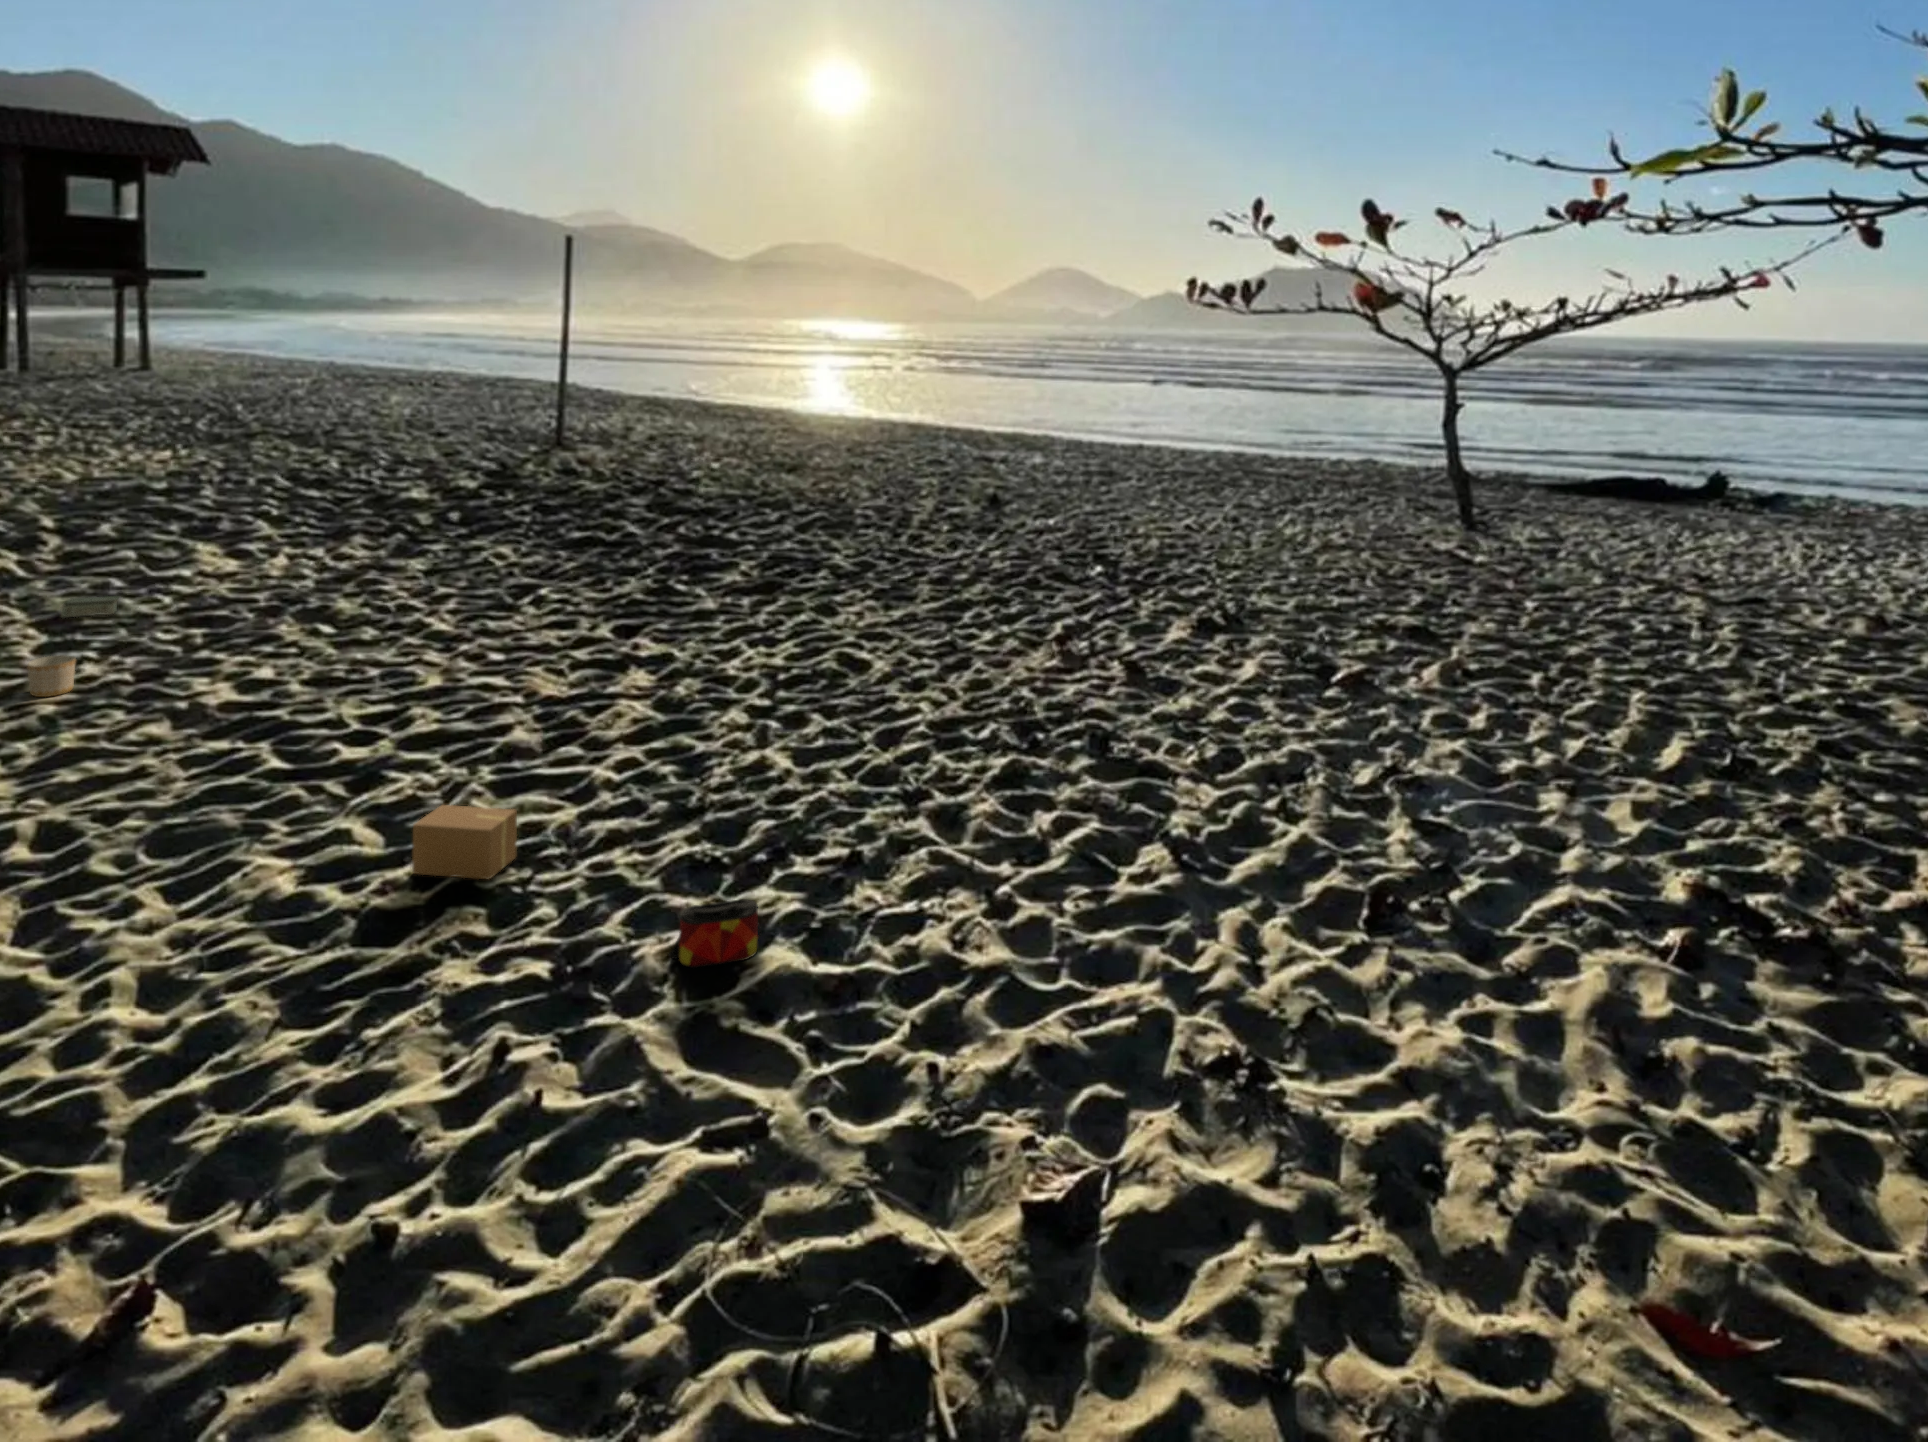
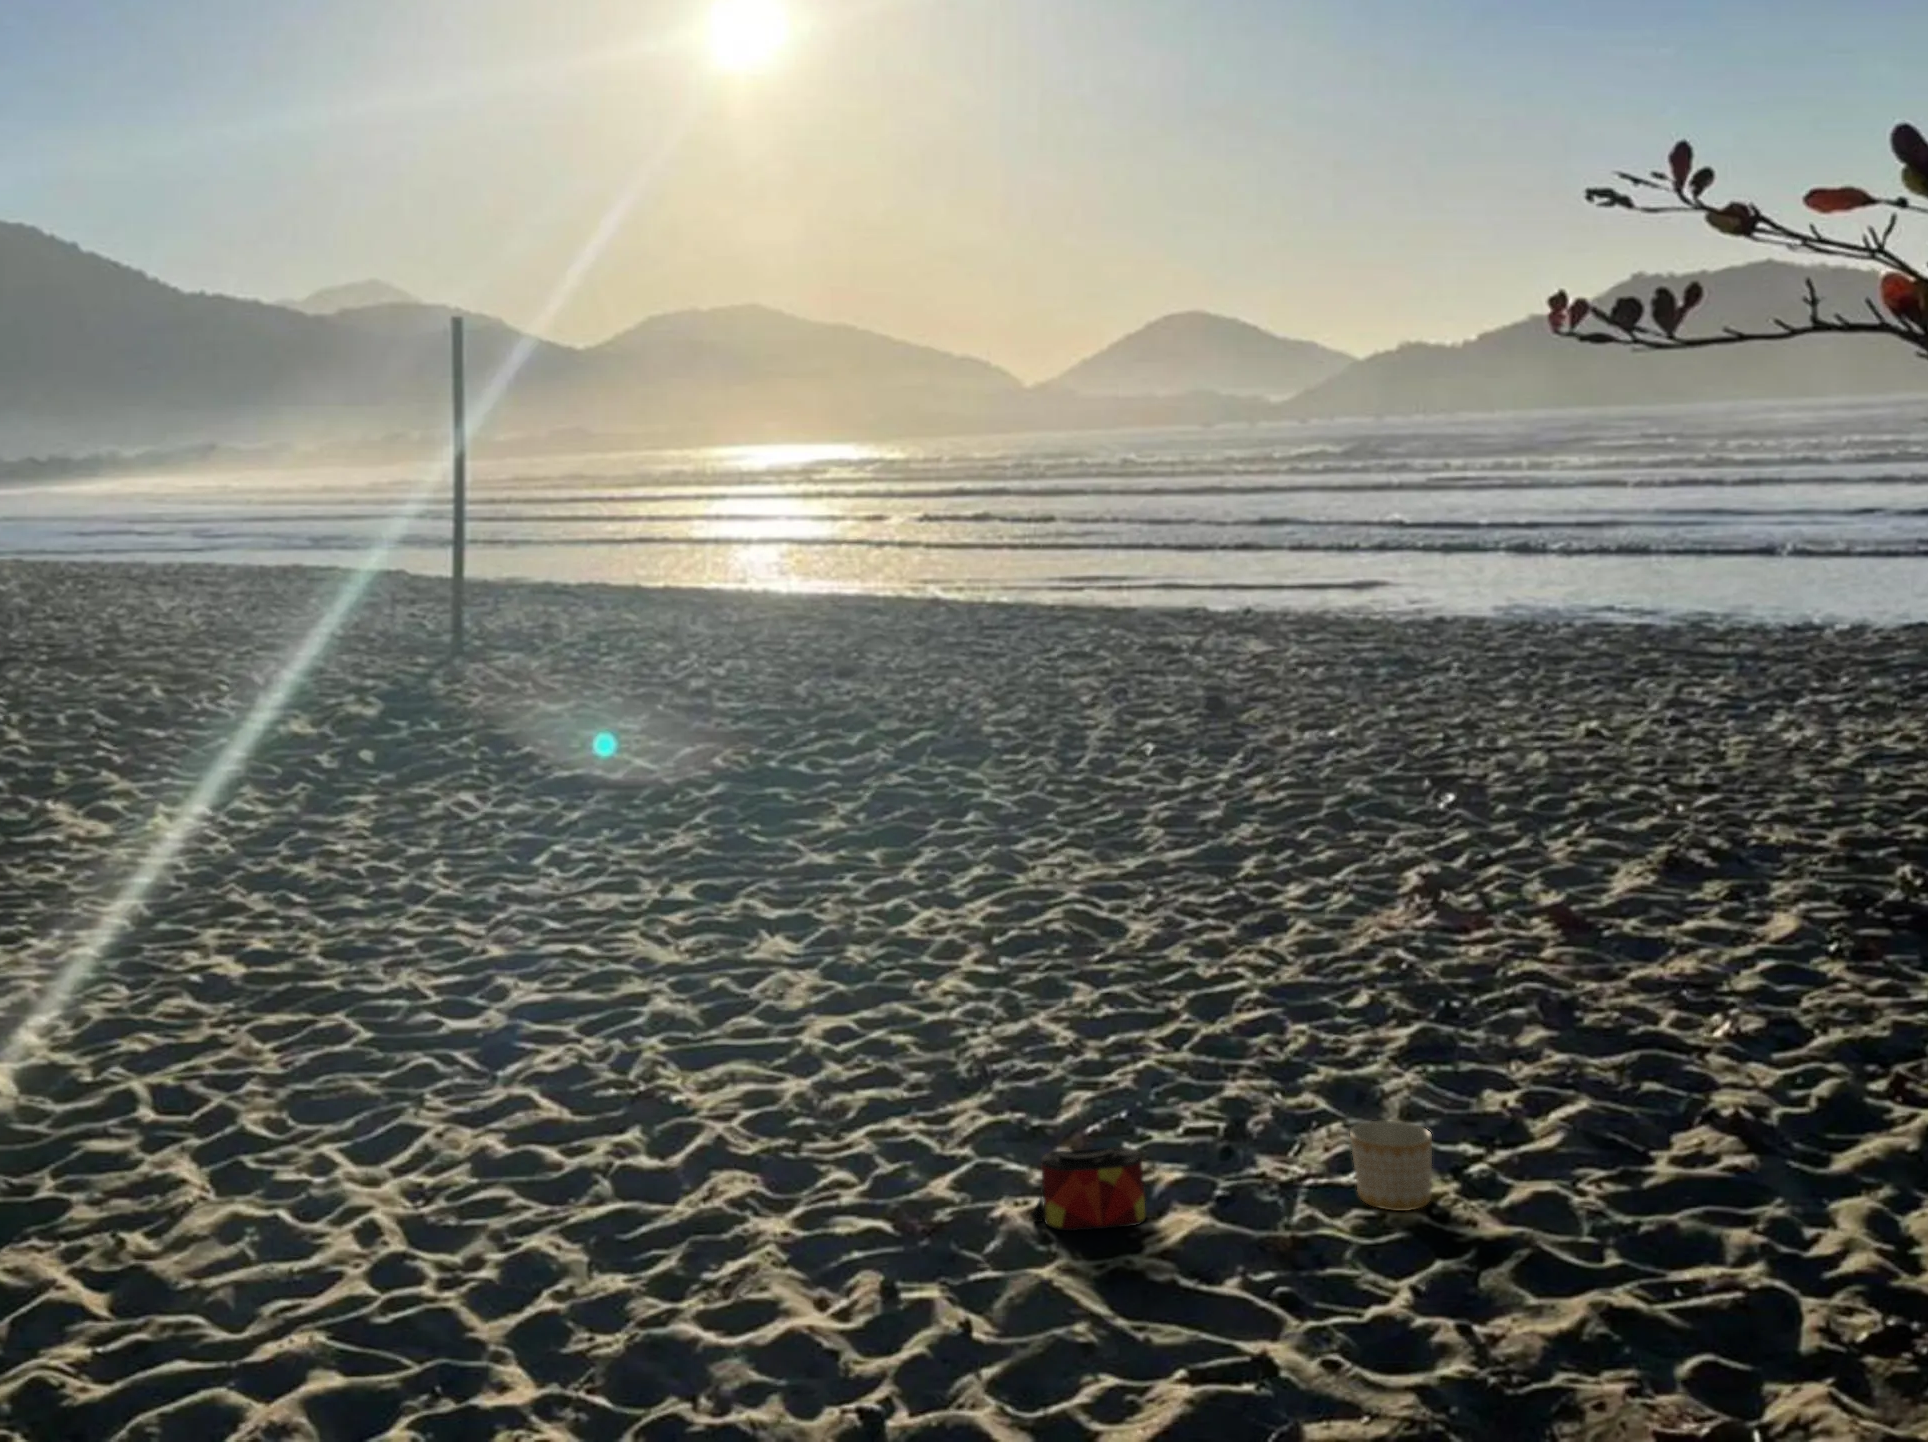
toolbox: present [61,596,119,617] -> none [82,862,142,890]
planter: present [27,655,76,697] -> present [1350,1121,1432,1211]
cardboard box: present [412,805,517,879] -> none [655,1050,777,1141]

